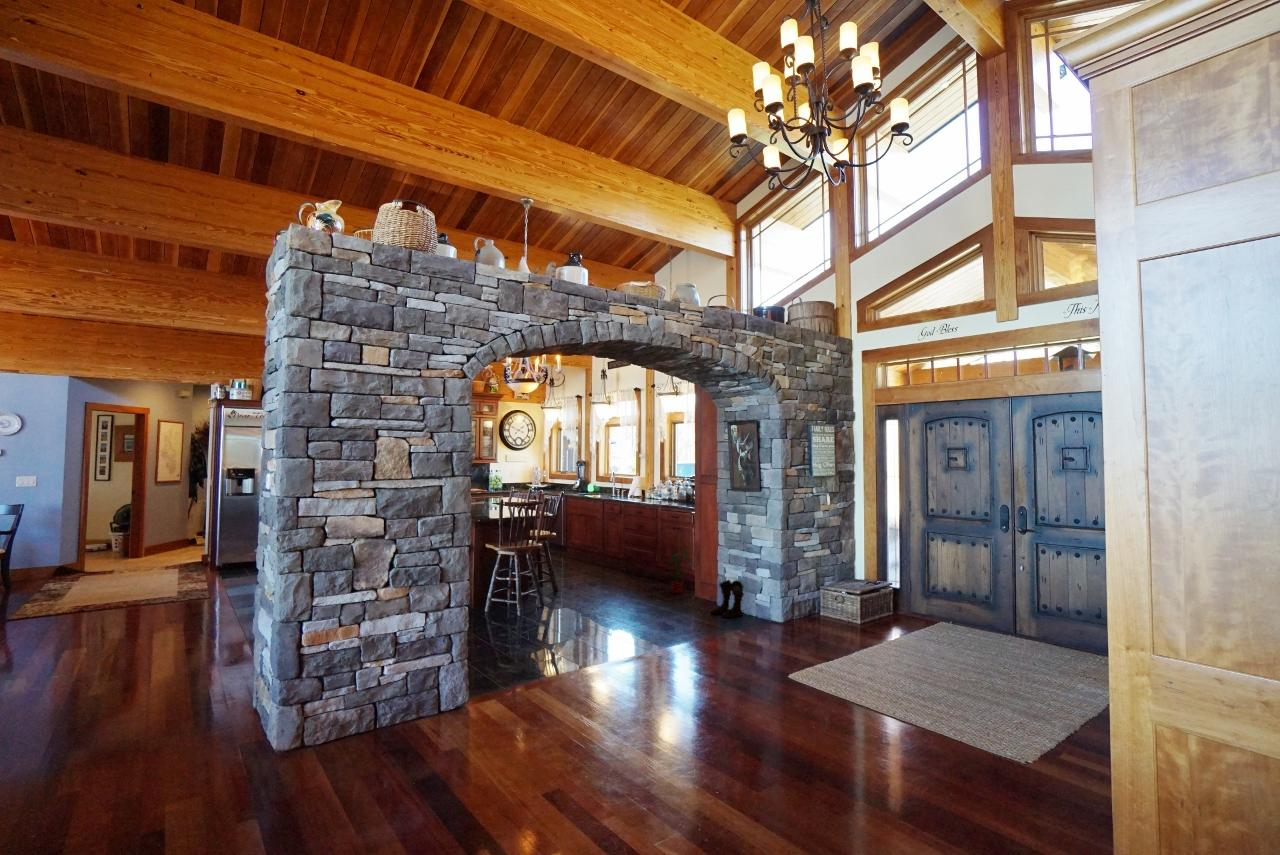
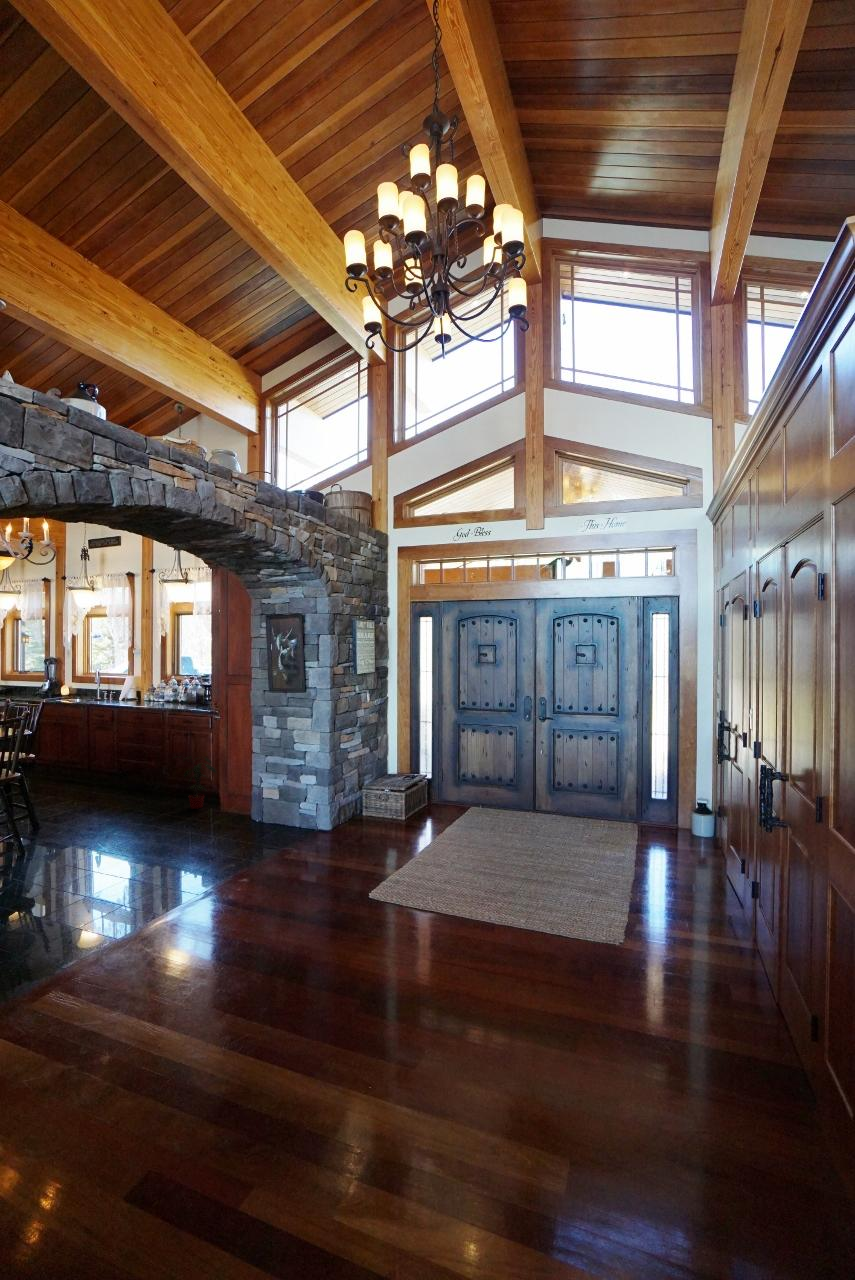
boots: present [711,580,744,618] -> none [249,789,287,834]

